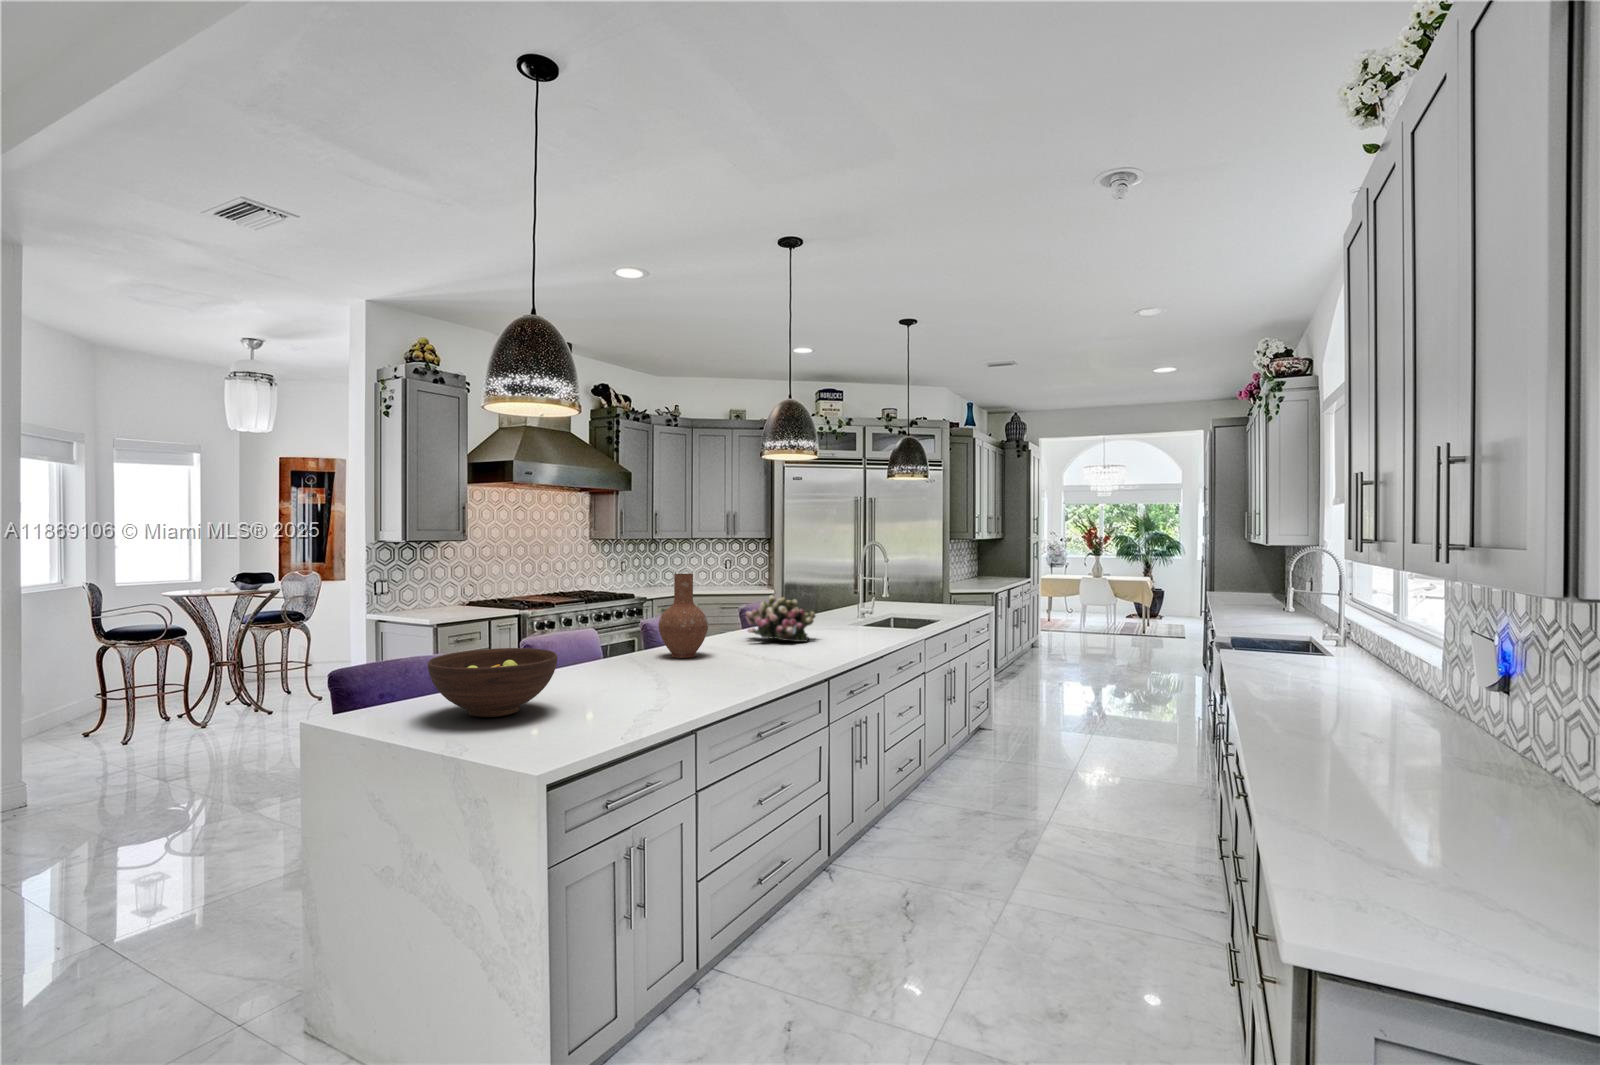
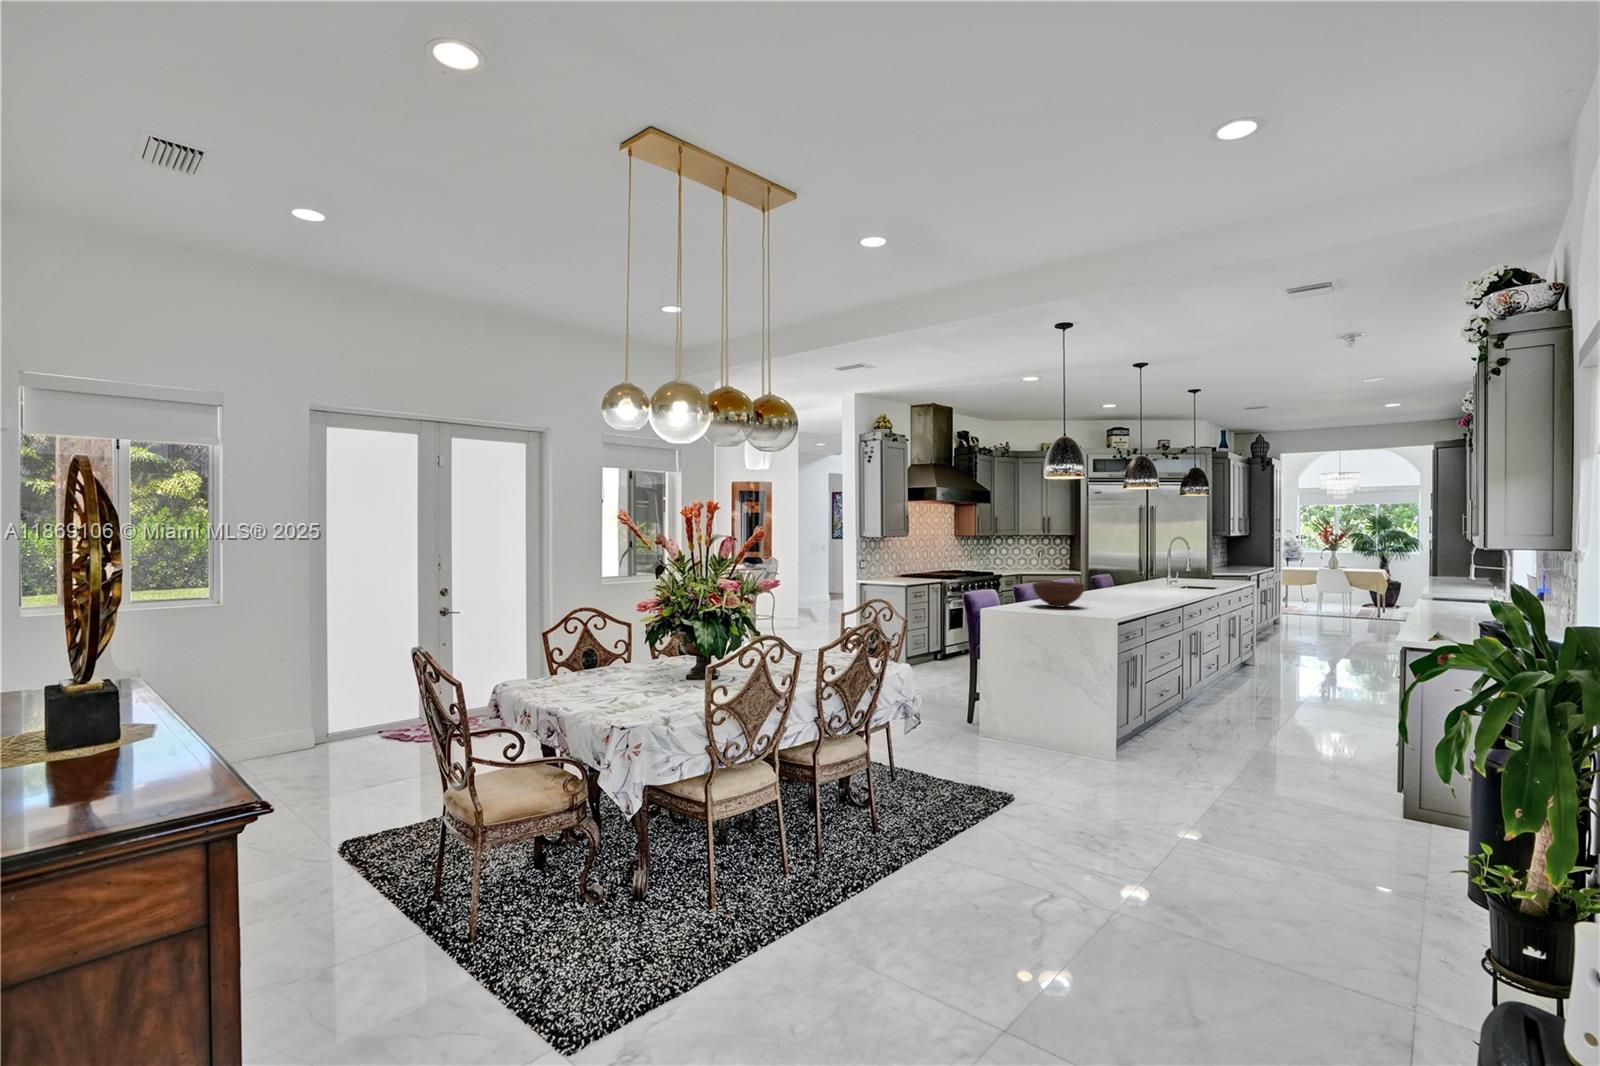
vase: present [659,574,708,658] -> none [1082,553,1110,596]
flower arrangement: present [746,595,815,642] -> none [1114,567,1157,593]

